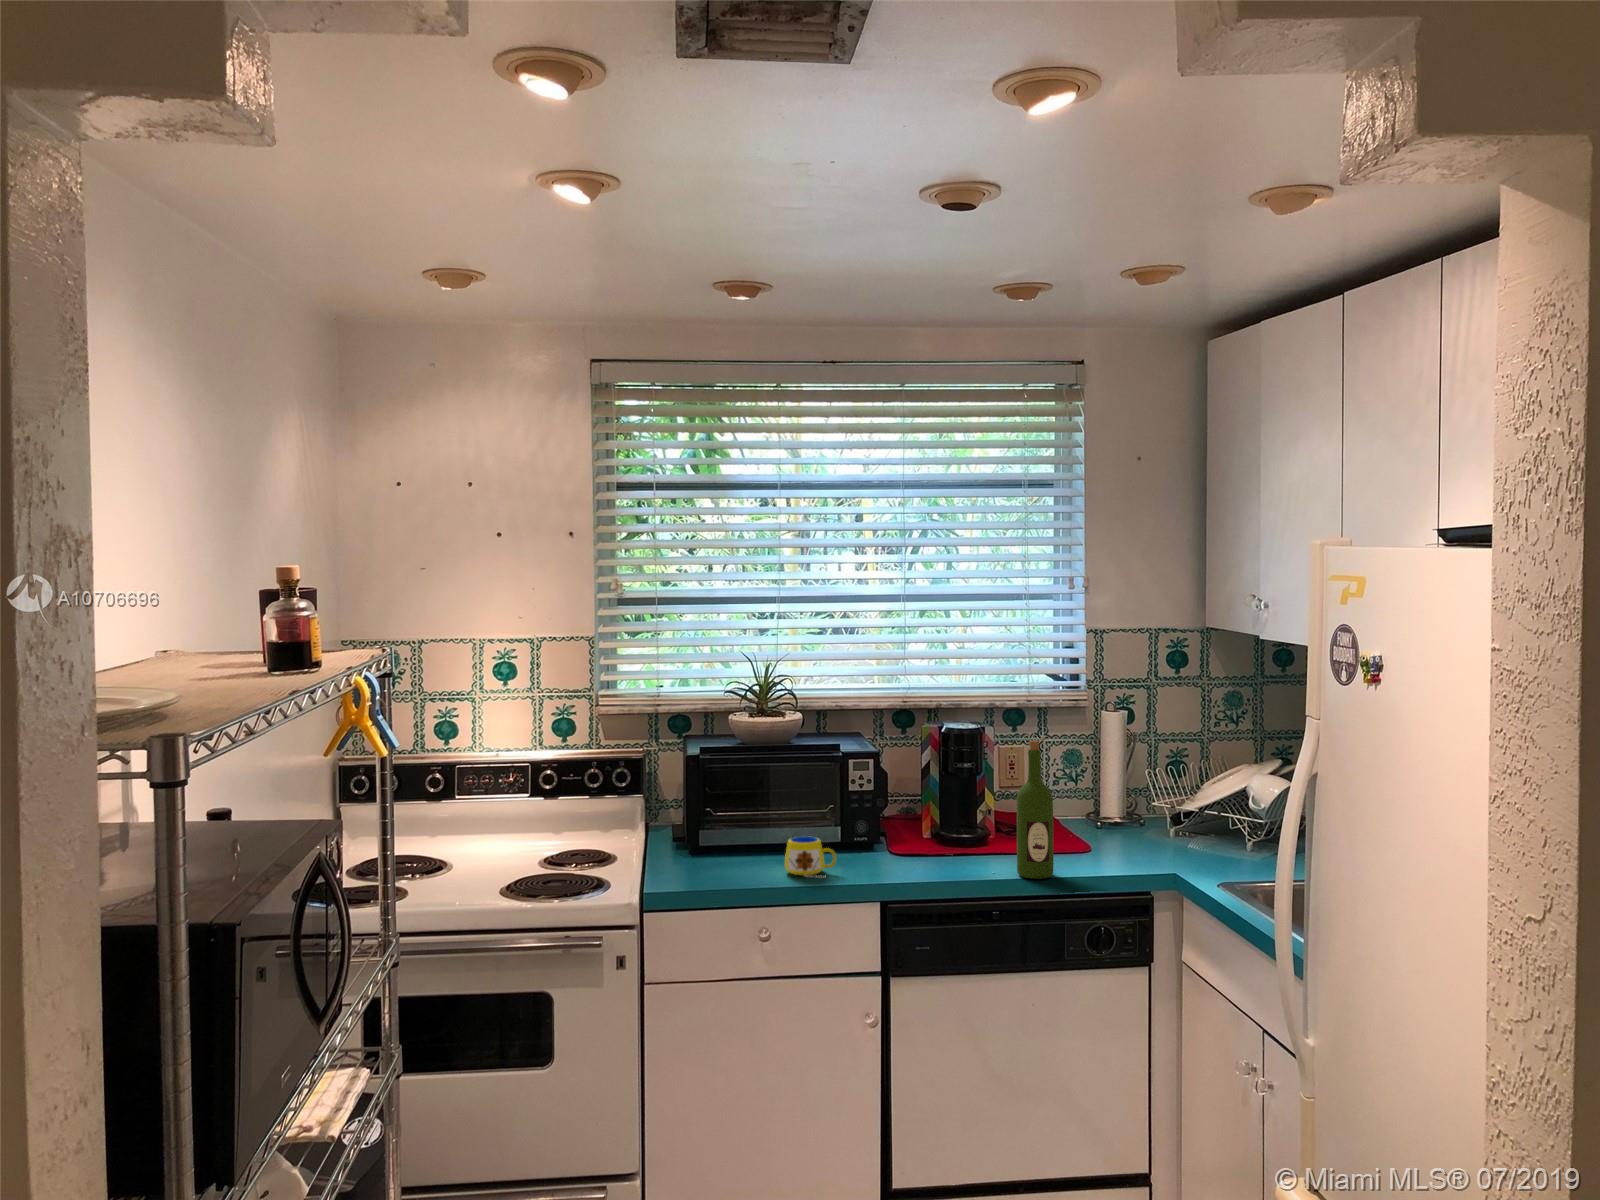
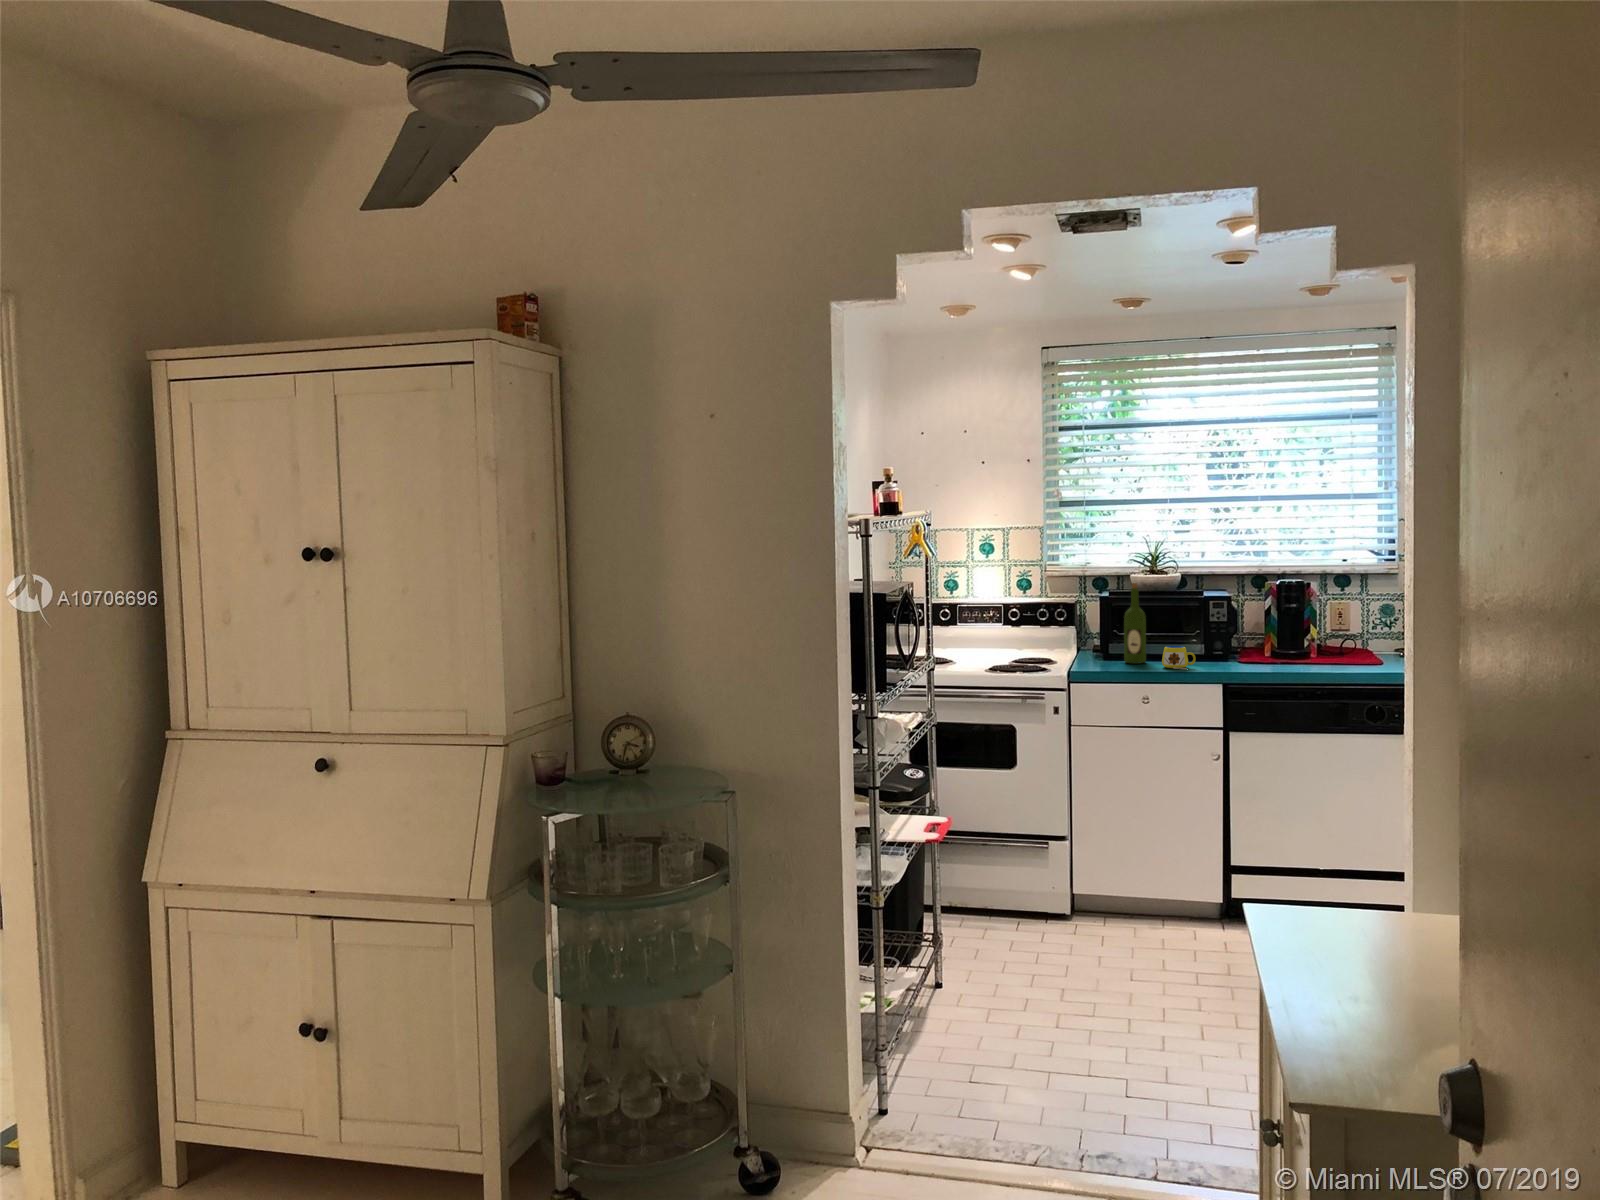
wine bottle: present [1017,741,1053,879] -> present [1124,583,1146,664]

